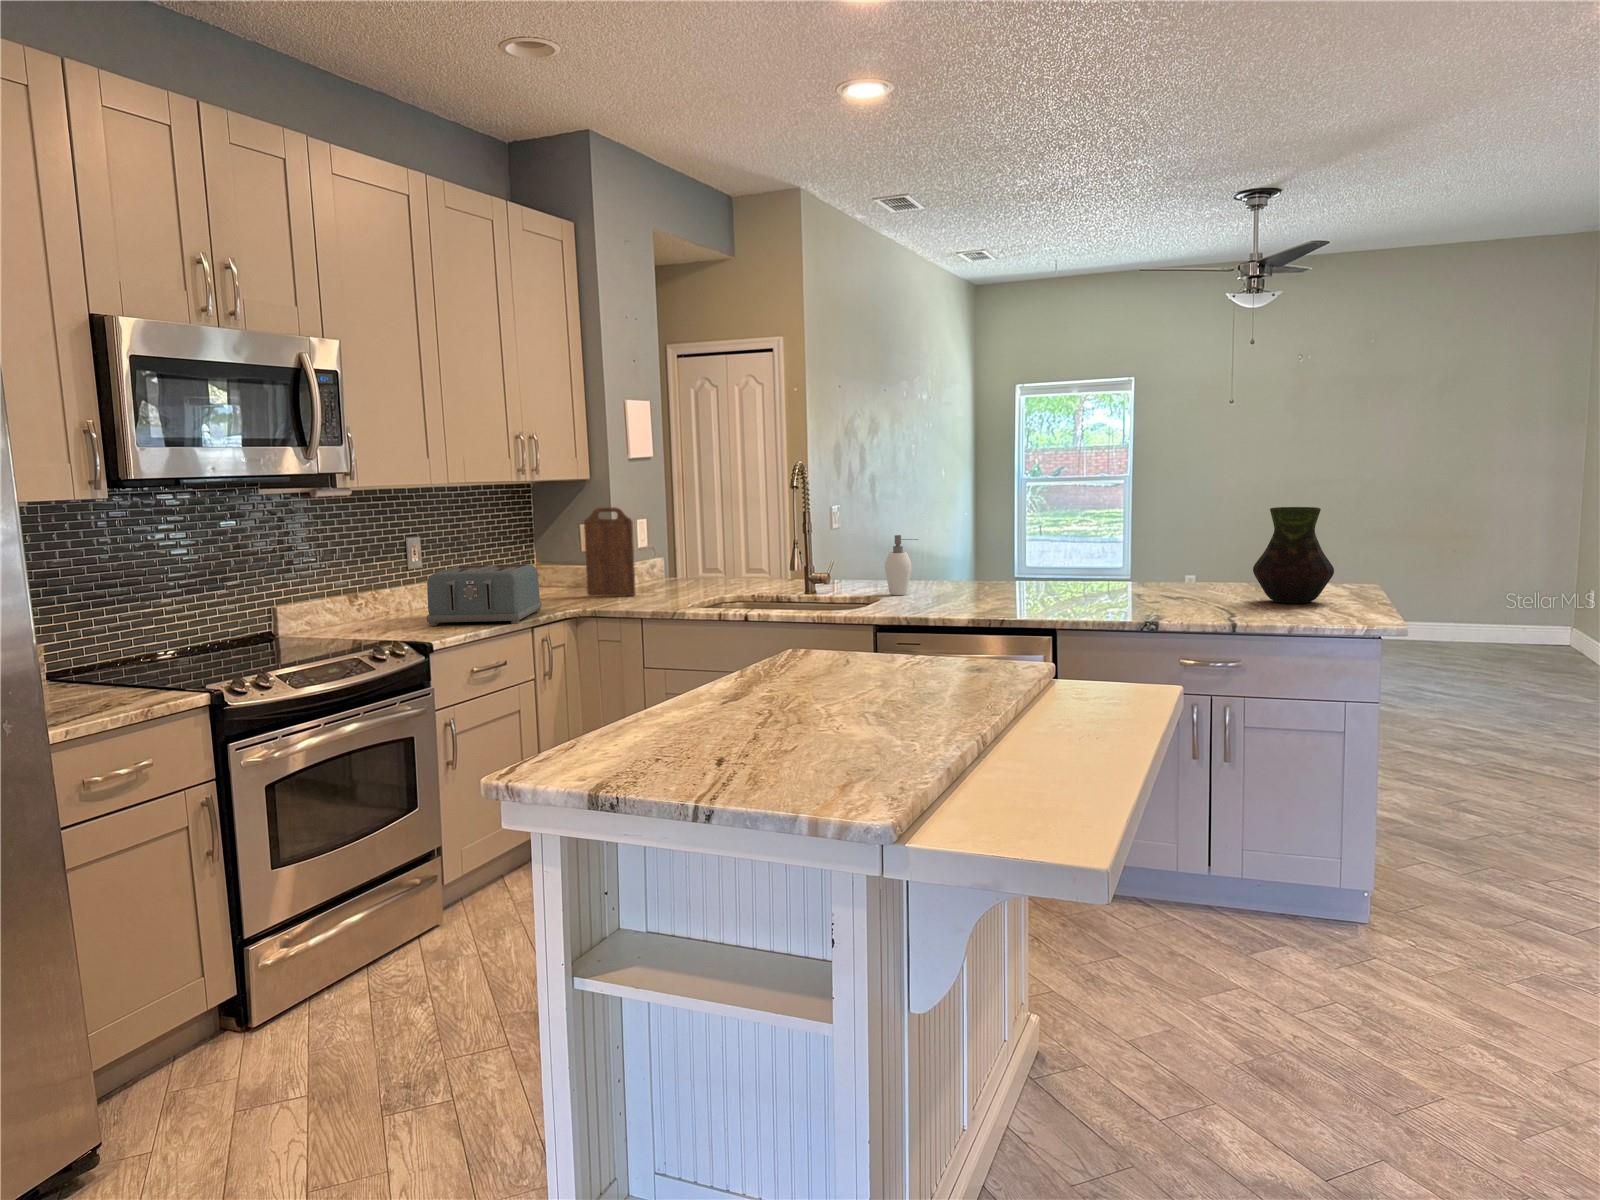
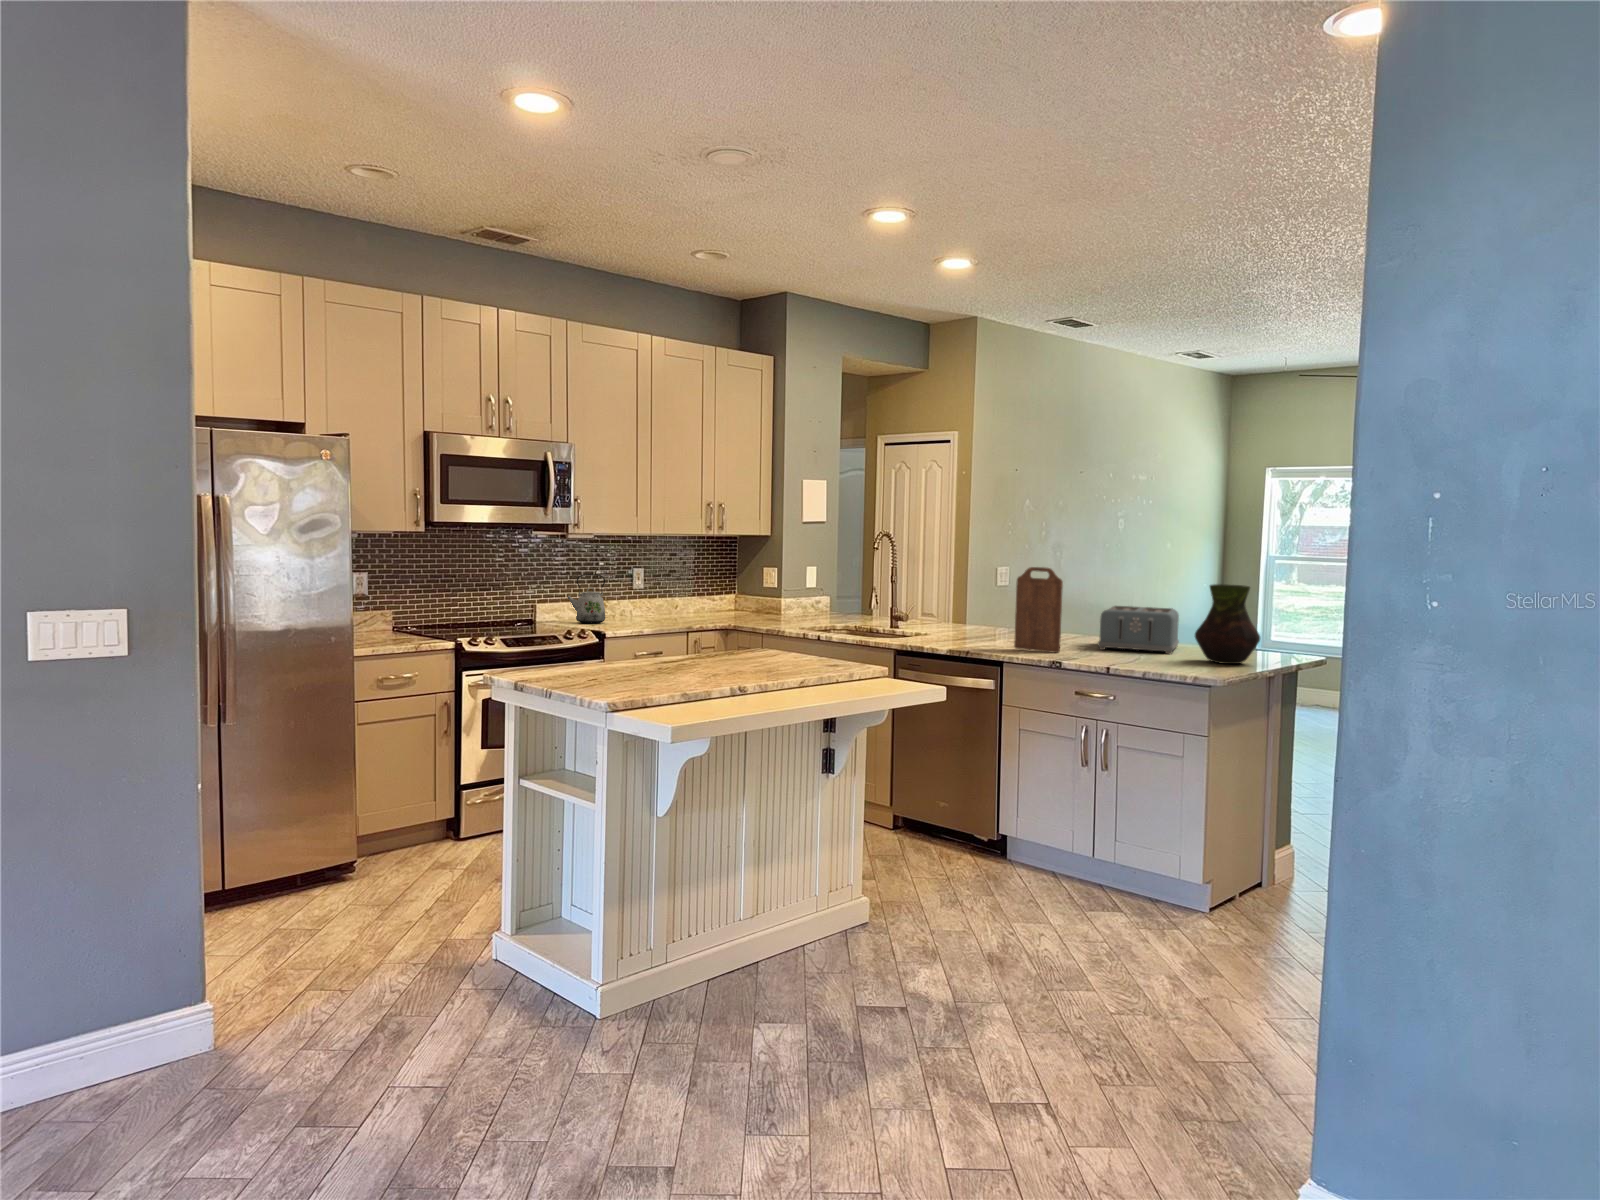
cutting board: present [584,507,635,596] -> present [1014,567,1063,653]
soap dispenser: present [885,535,918,595] -> none [950,589,975,635]
kettle: none [315,551,384,630] -> present [568,574,605,624]
toaster: present [426,564,542,626] -> present [1098,606,1179,654]

